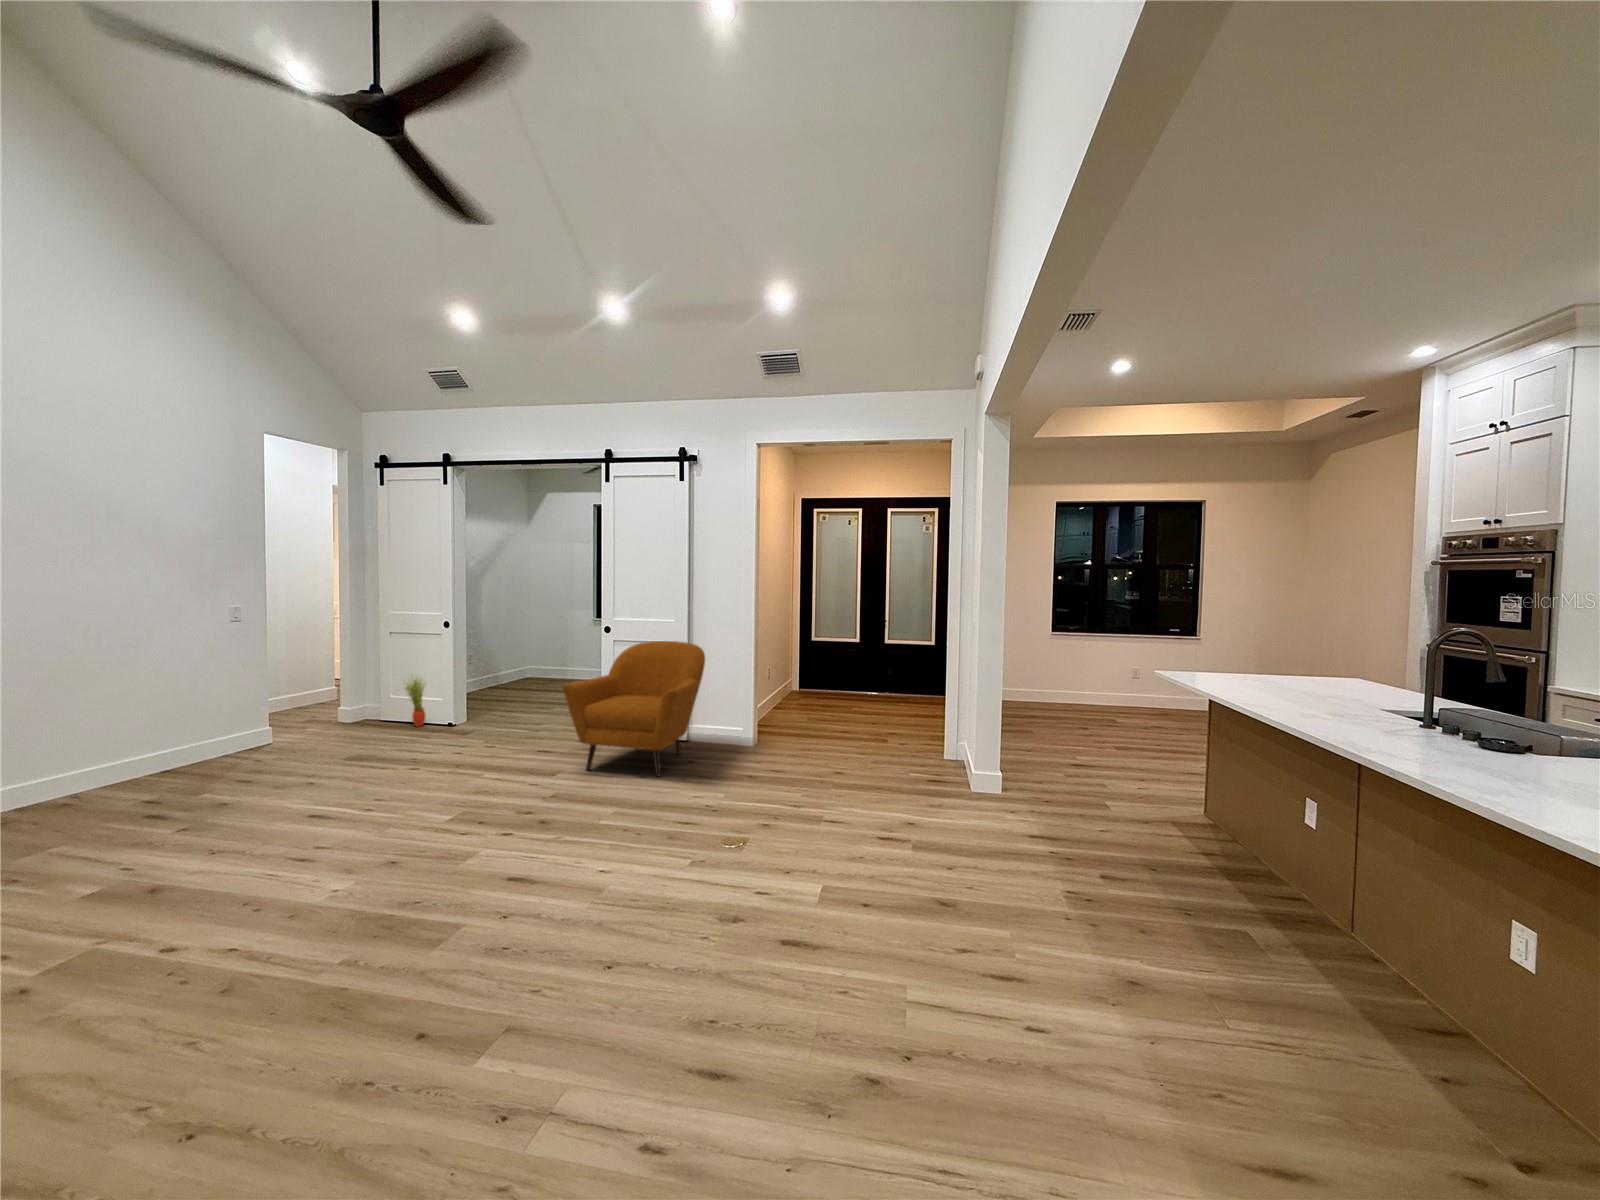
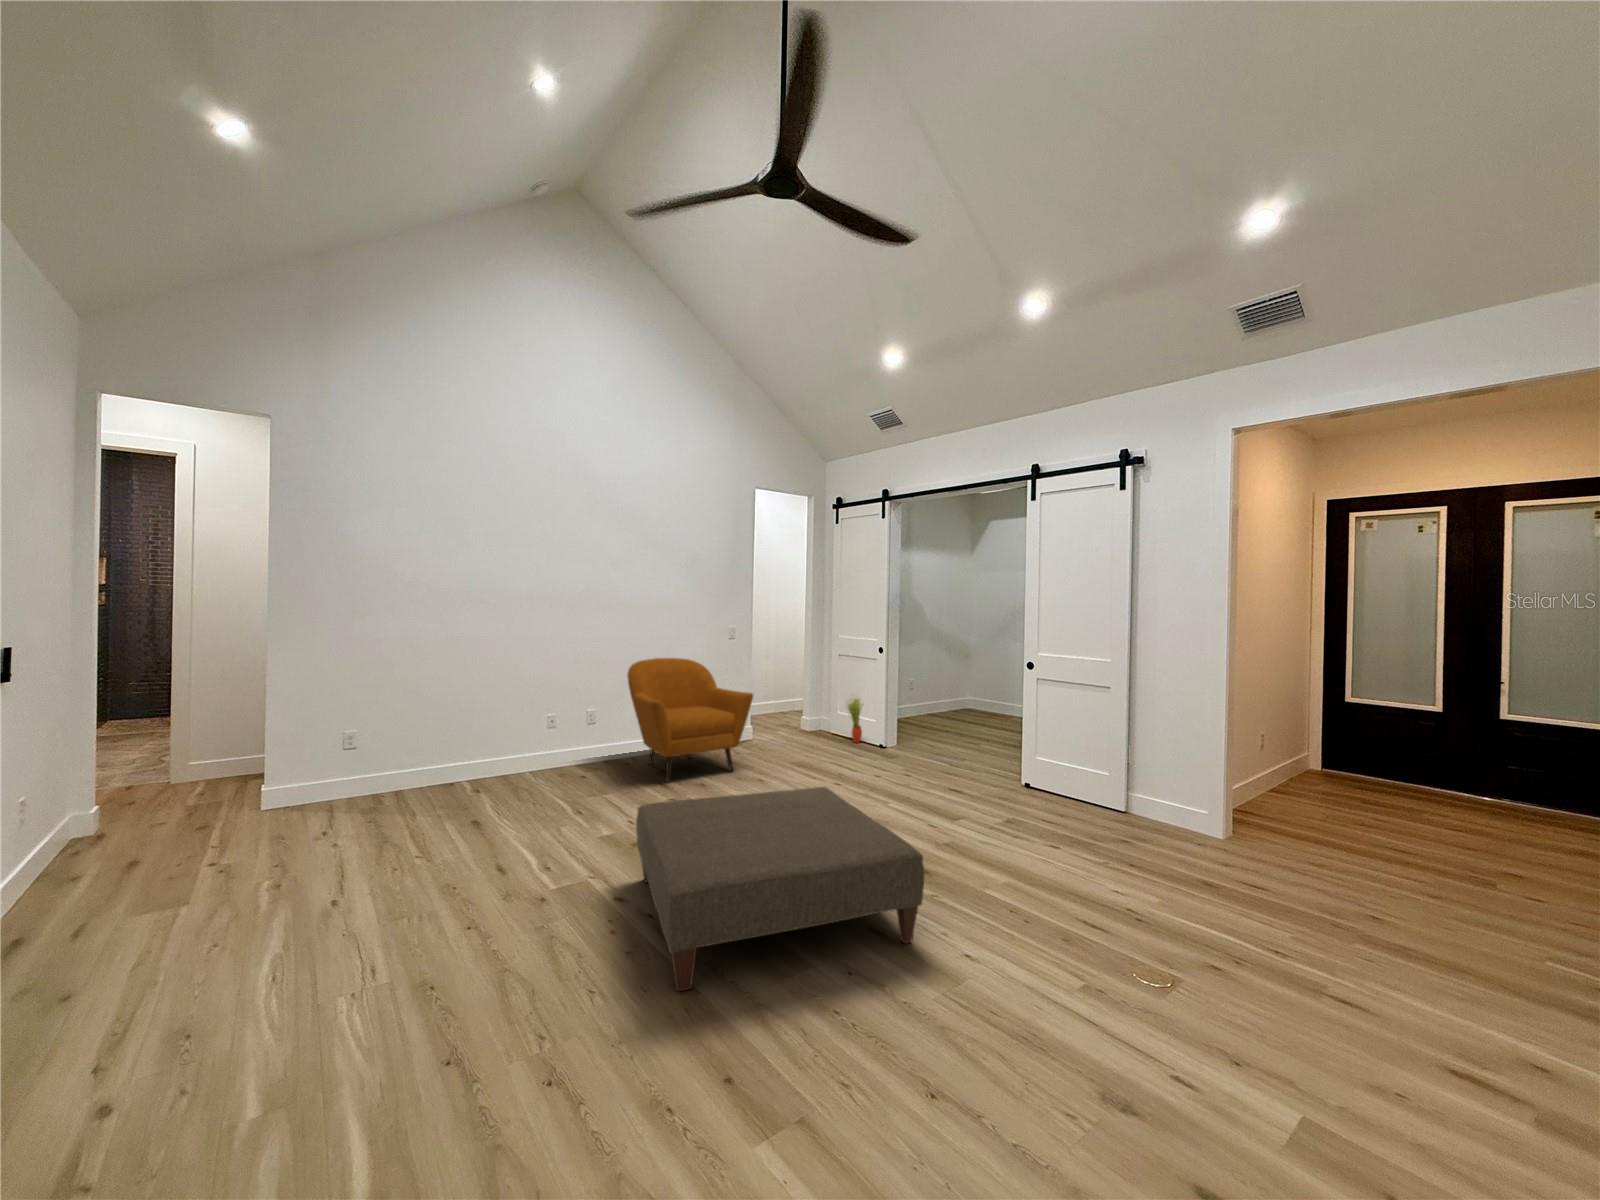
armchair: present [563,641,705,776] -> present [627,658,753,781]
ottoman: none [178,769,561,998] -> present [636,787,924,991]

